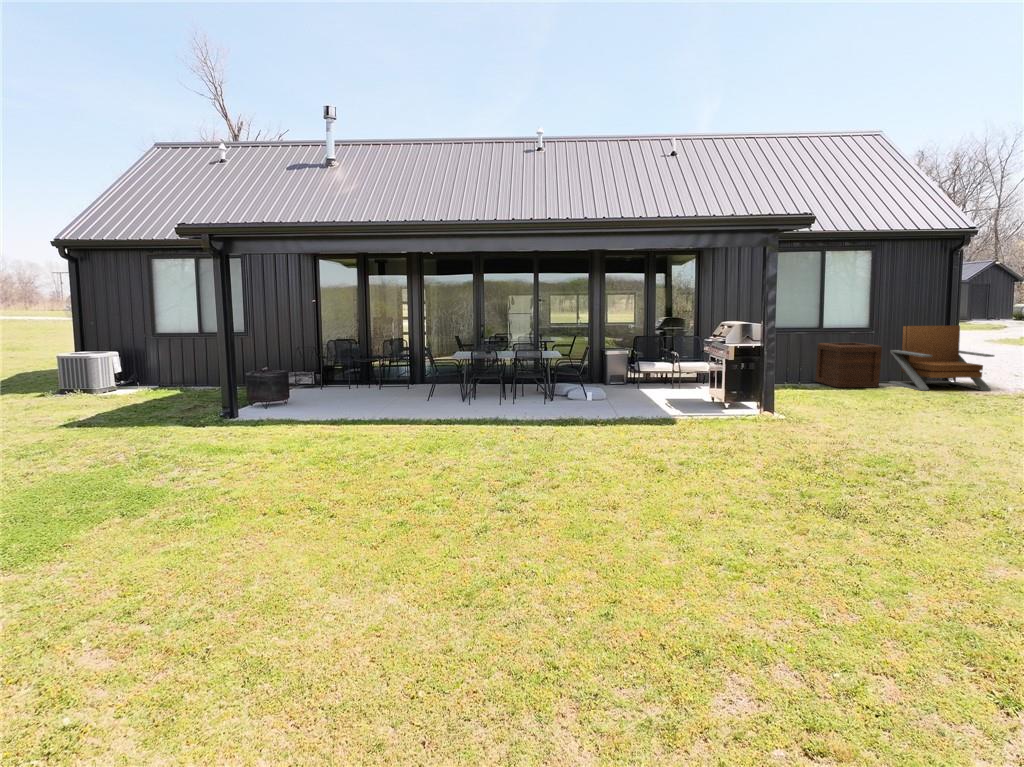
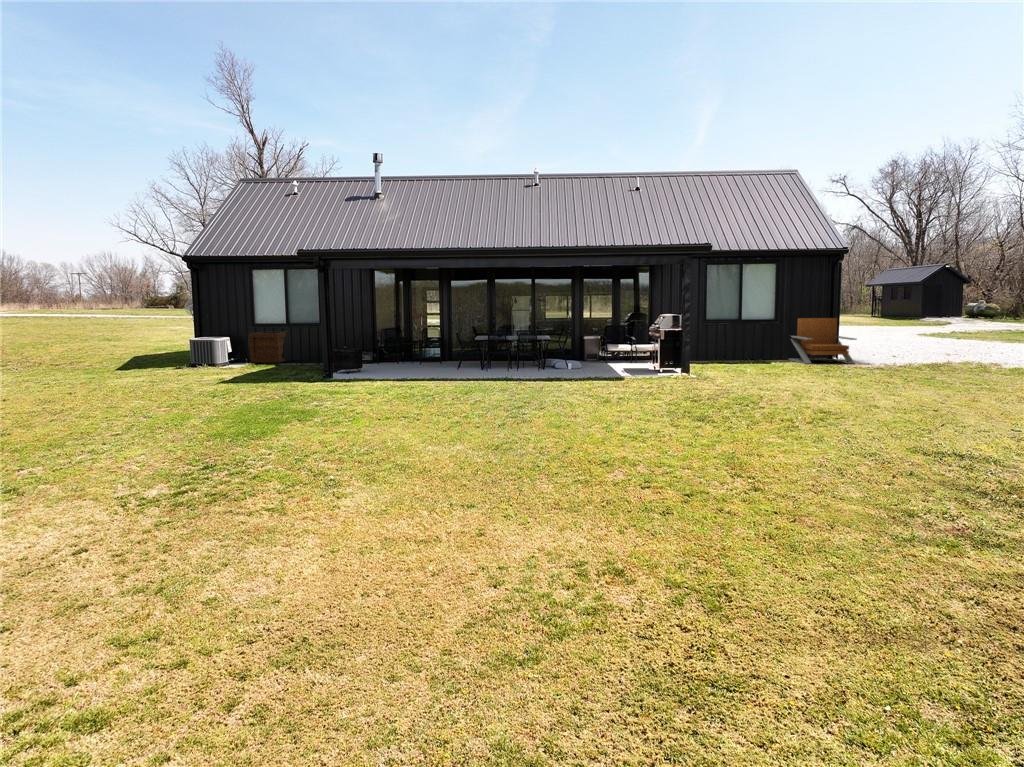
wooden crate: present [815,343,882,388] -> present [249,332,287,363]

